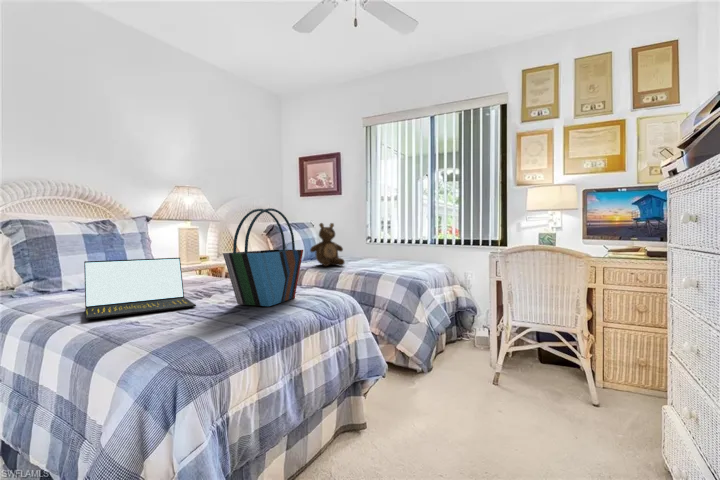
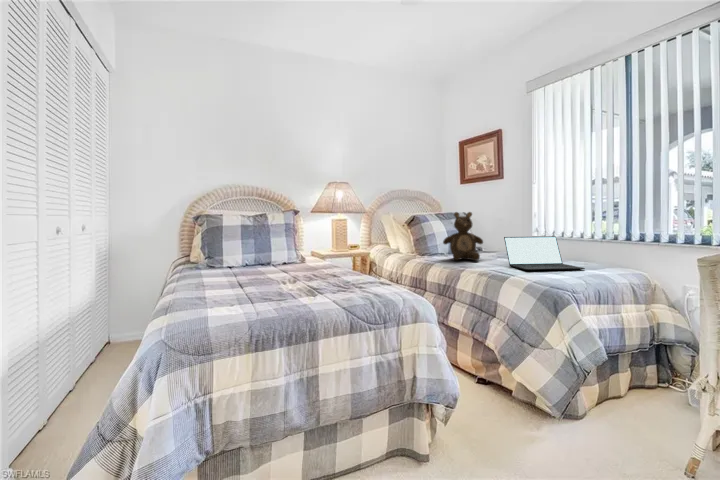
tote bag: present [223,208,303,306] -> none [275,200,369,299]
laptop: present [84,258,196,319] -> present [504,236,585,270]

